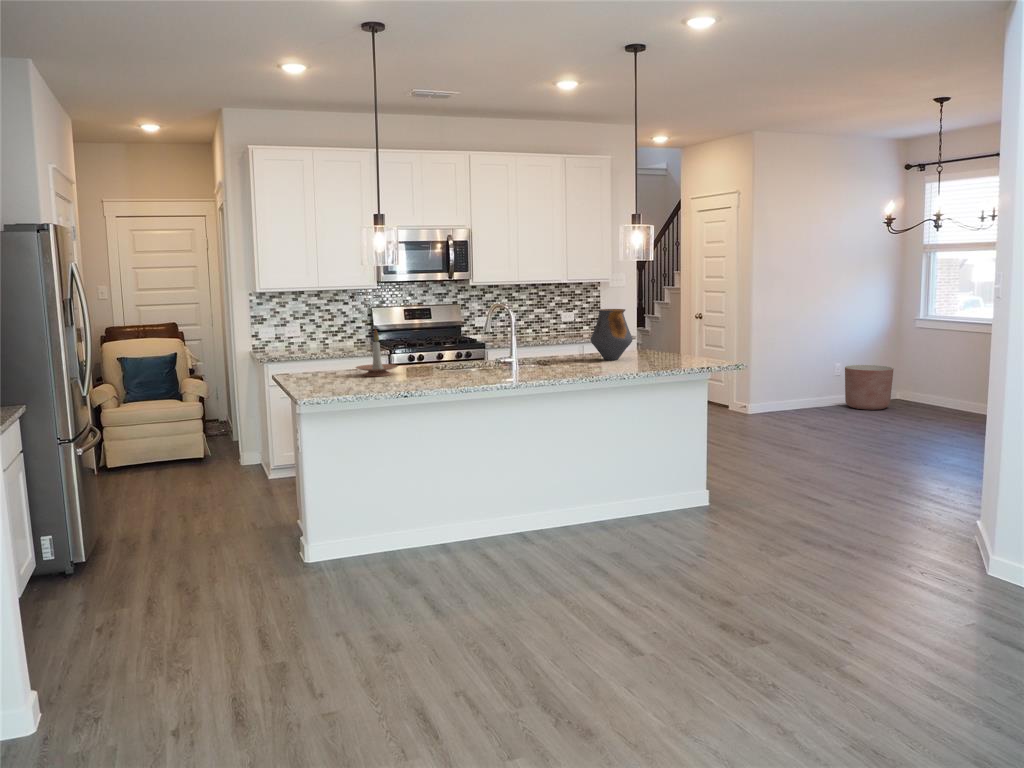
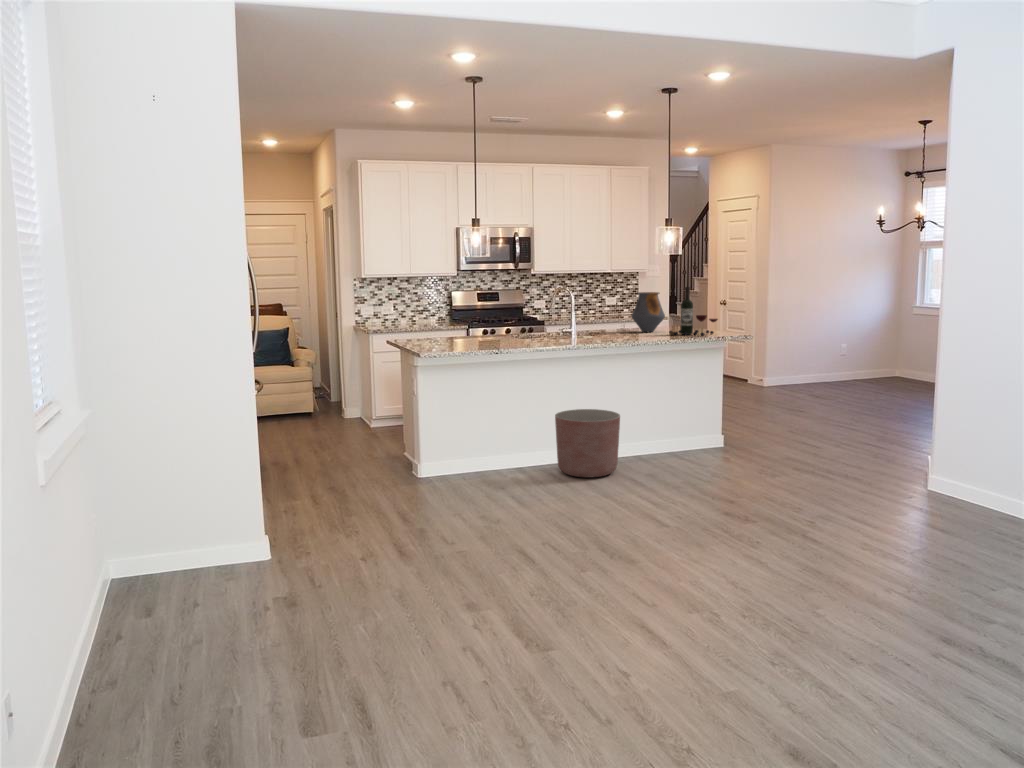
wine bottle: none [638,303,702,366] -> present [669,287,718,336]
candle holder: present [356,329,398,376] -> none [452,305,485,341]
planter: present [845,365,894,410] -> present [555,409,620,477]

